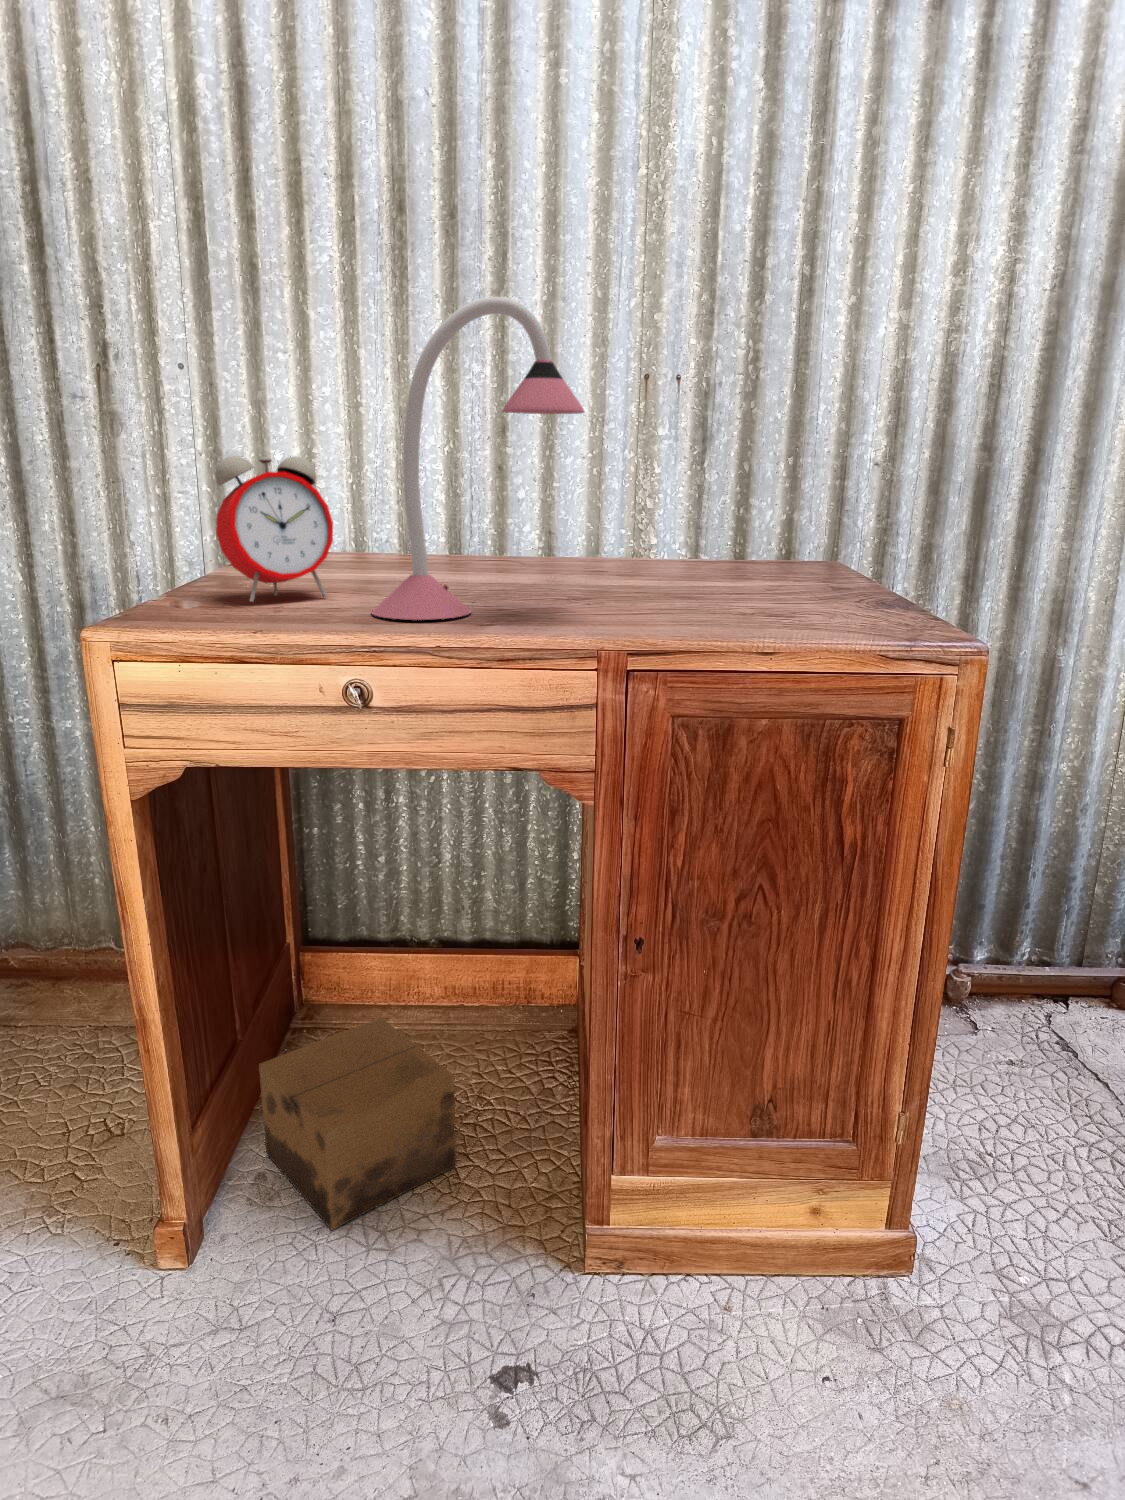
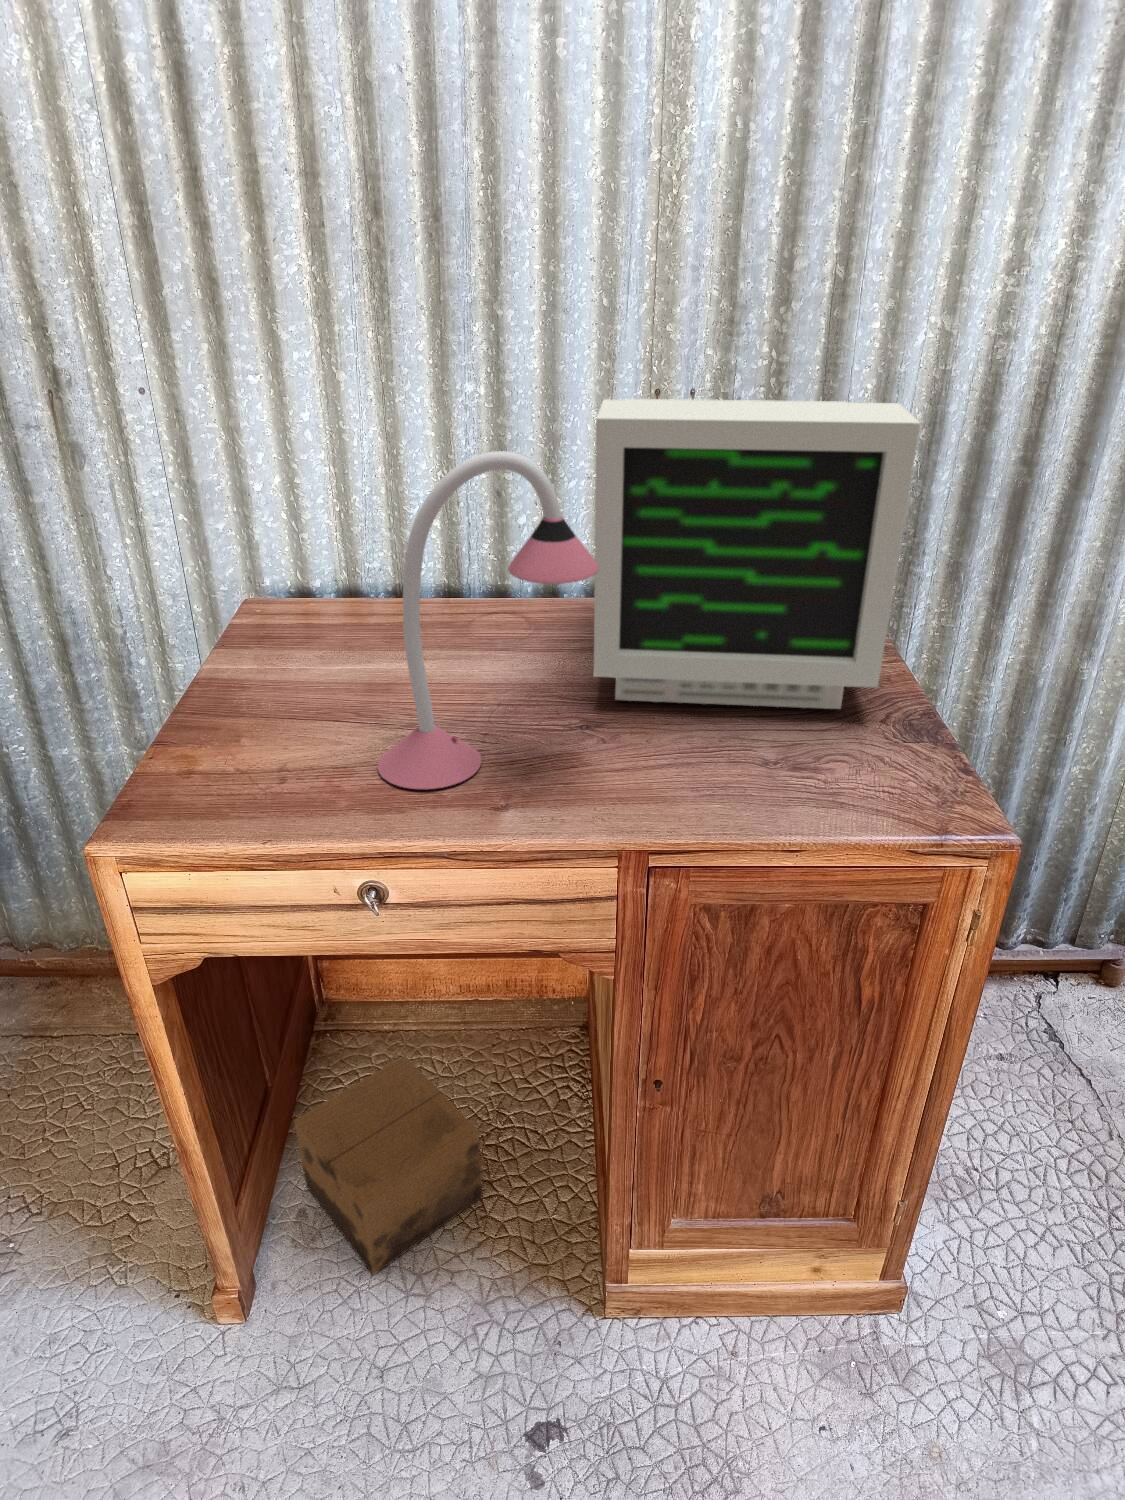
computer monitor: none [581,303,874,597] -> present [594,399,920,709]
alarm clock: present [215,456,333,602] -> none [200,579,331,747]

